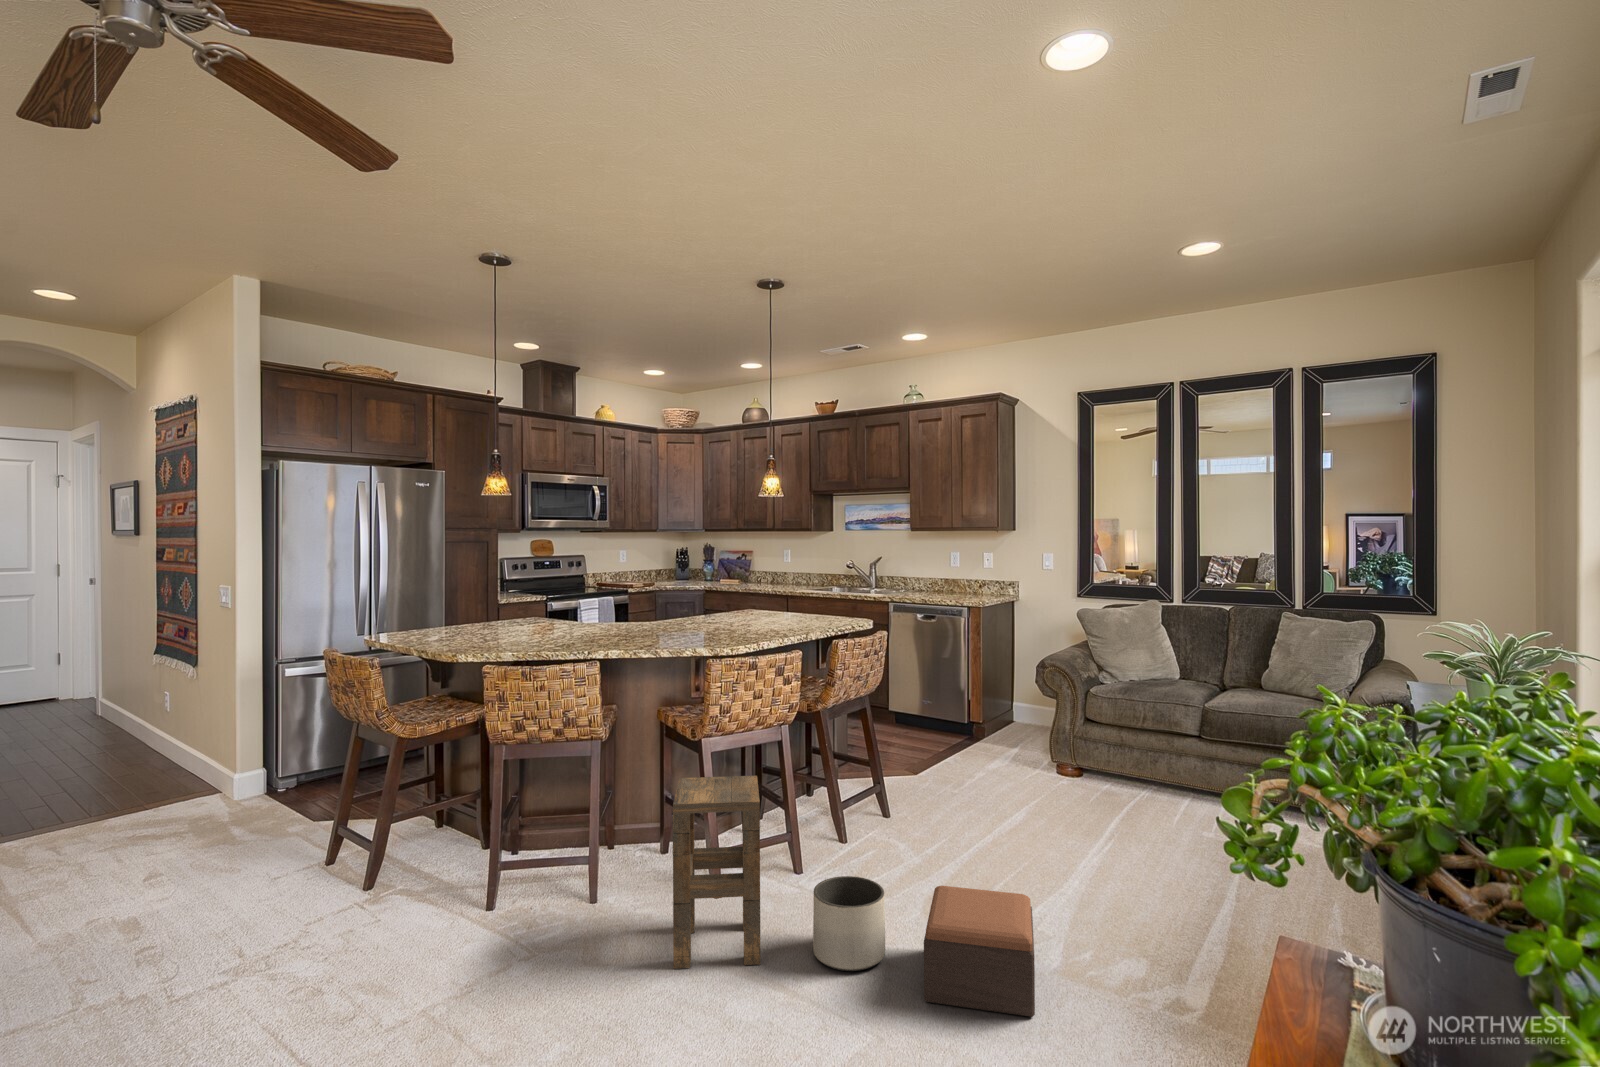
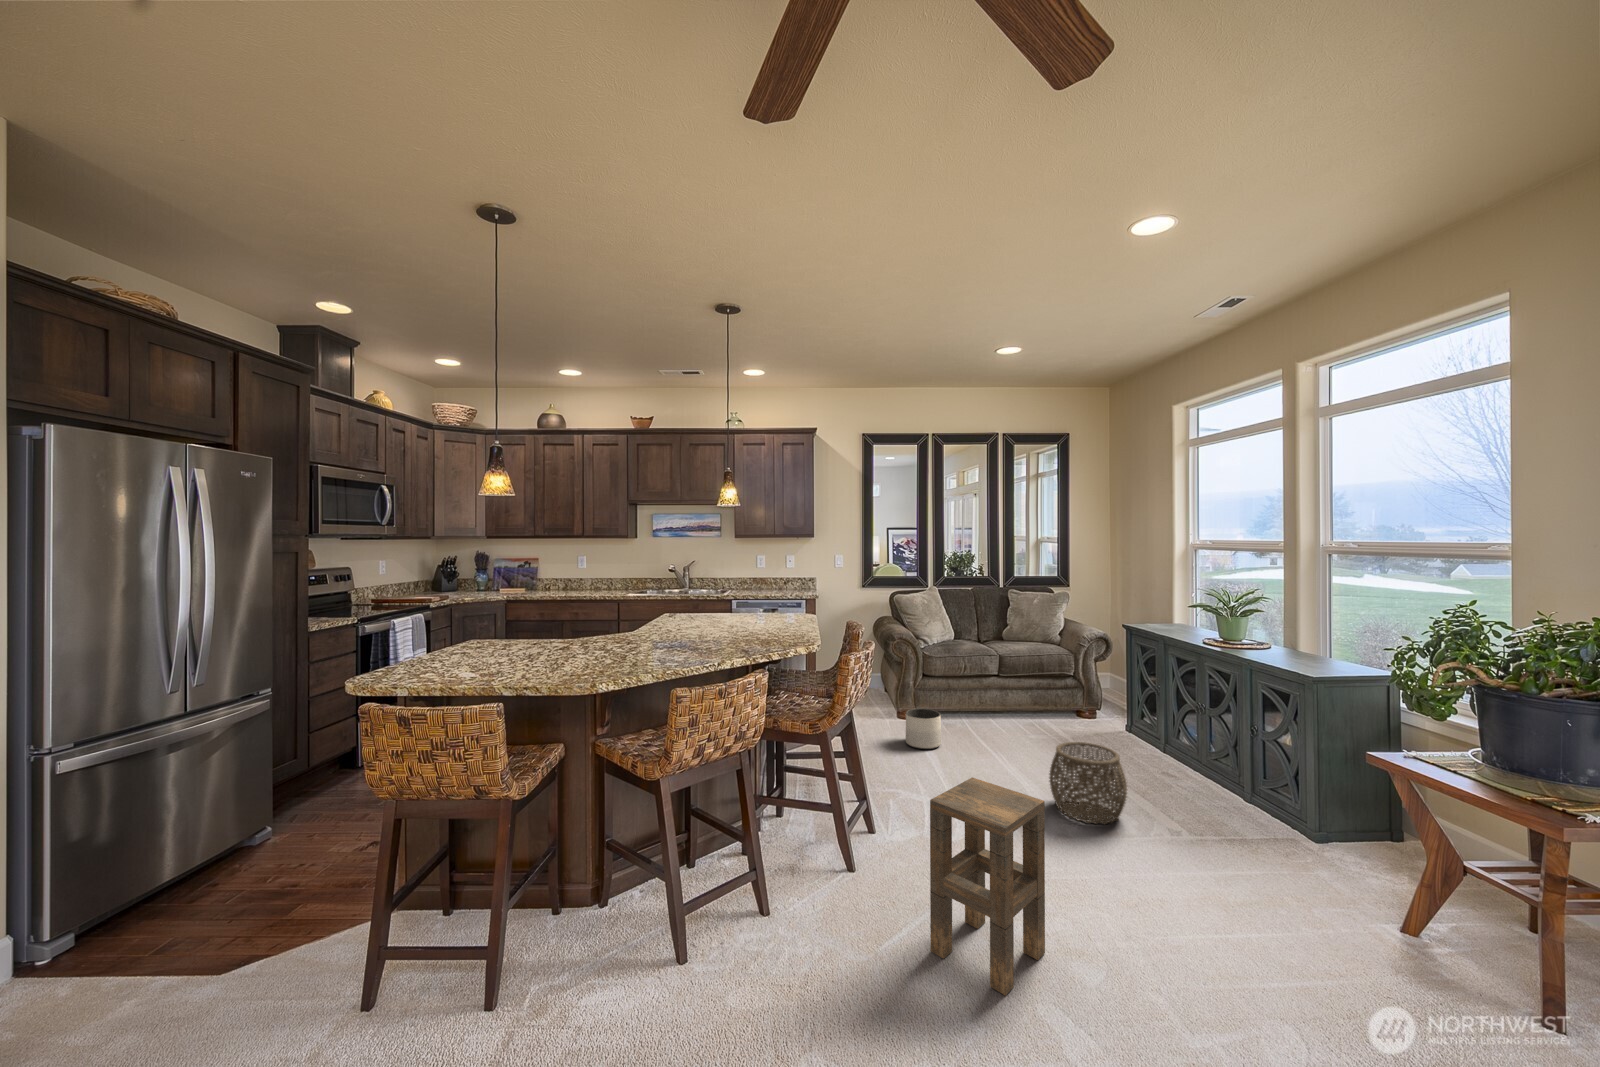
woven basket: none [1022,807,1128,921] -> present [1049,742,1127,824]
planter: present [813,876,885,971] -> present [906,708,941,749]
footstool: present [924,886,1035,1017] -> none [1098,816,1223,924]

